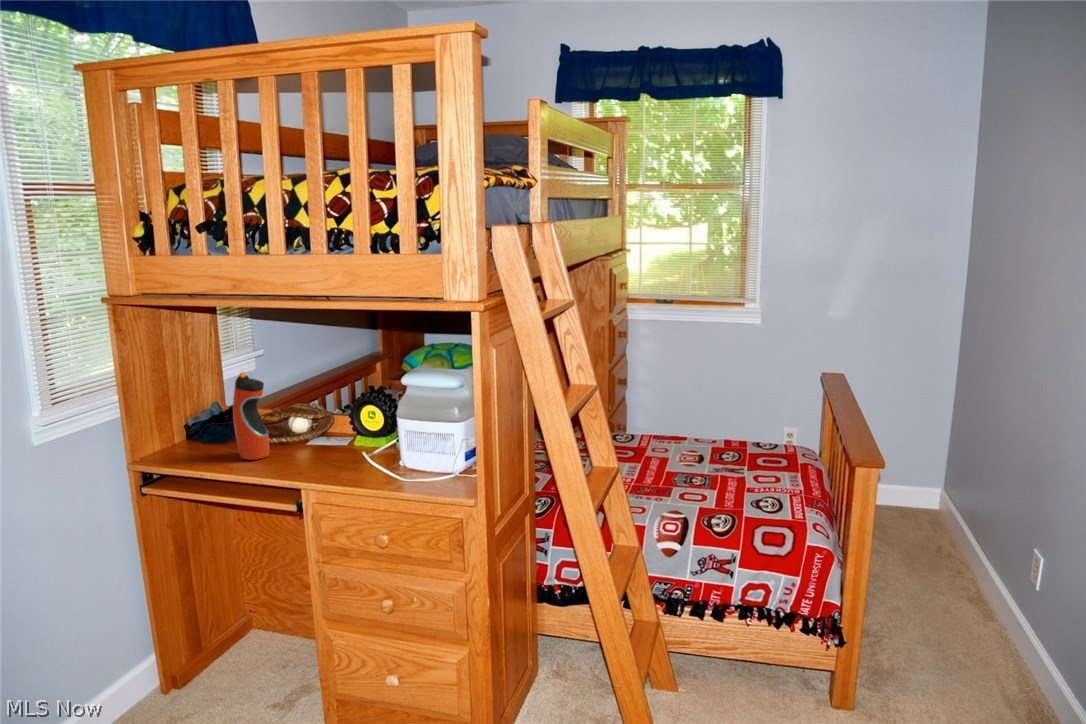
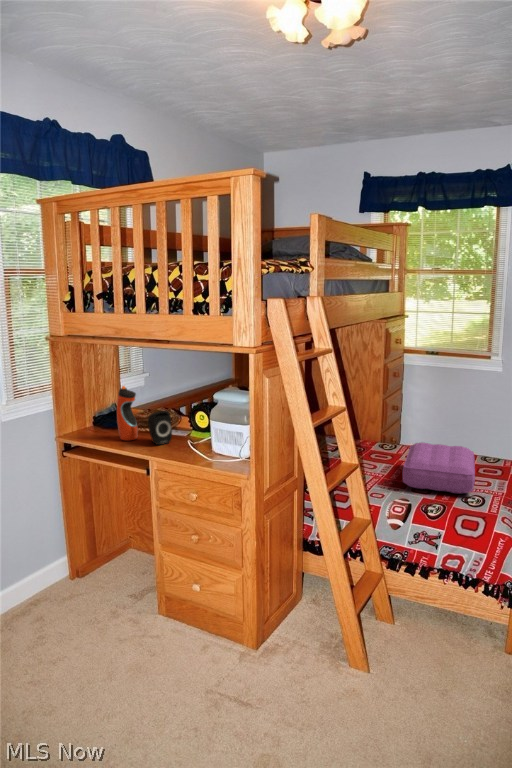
speaker: none [289,408,330,464] -> present [148,411,172,445]
pillow: none [666,427,766,495] -> present [402,442,475,494]

